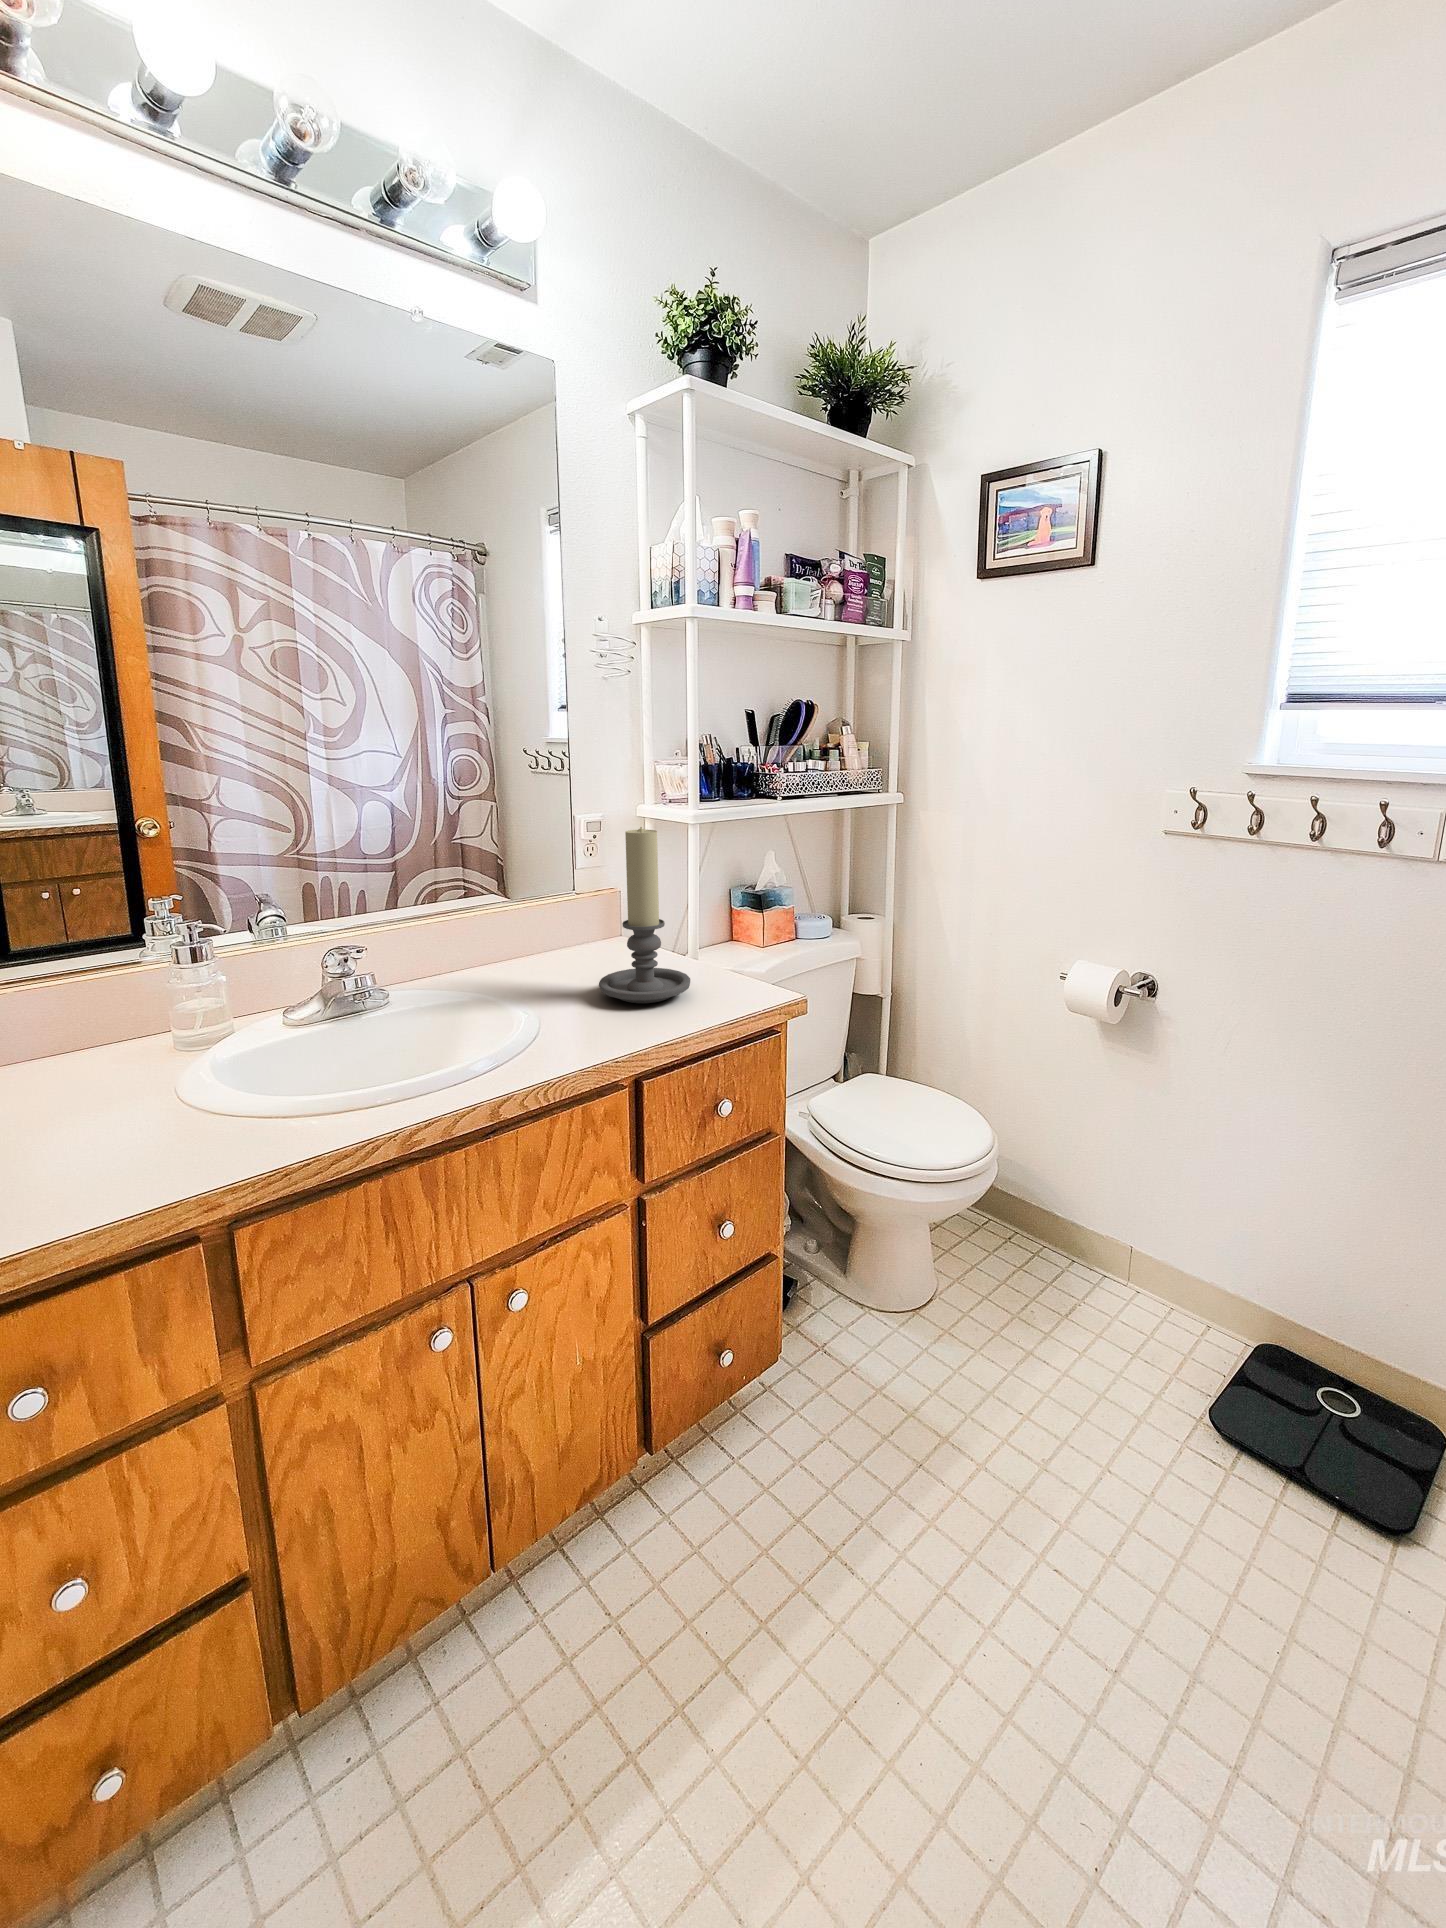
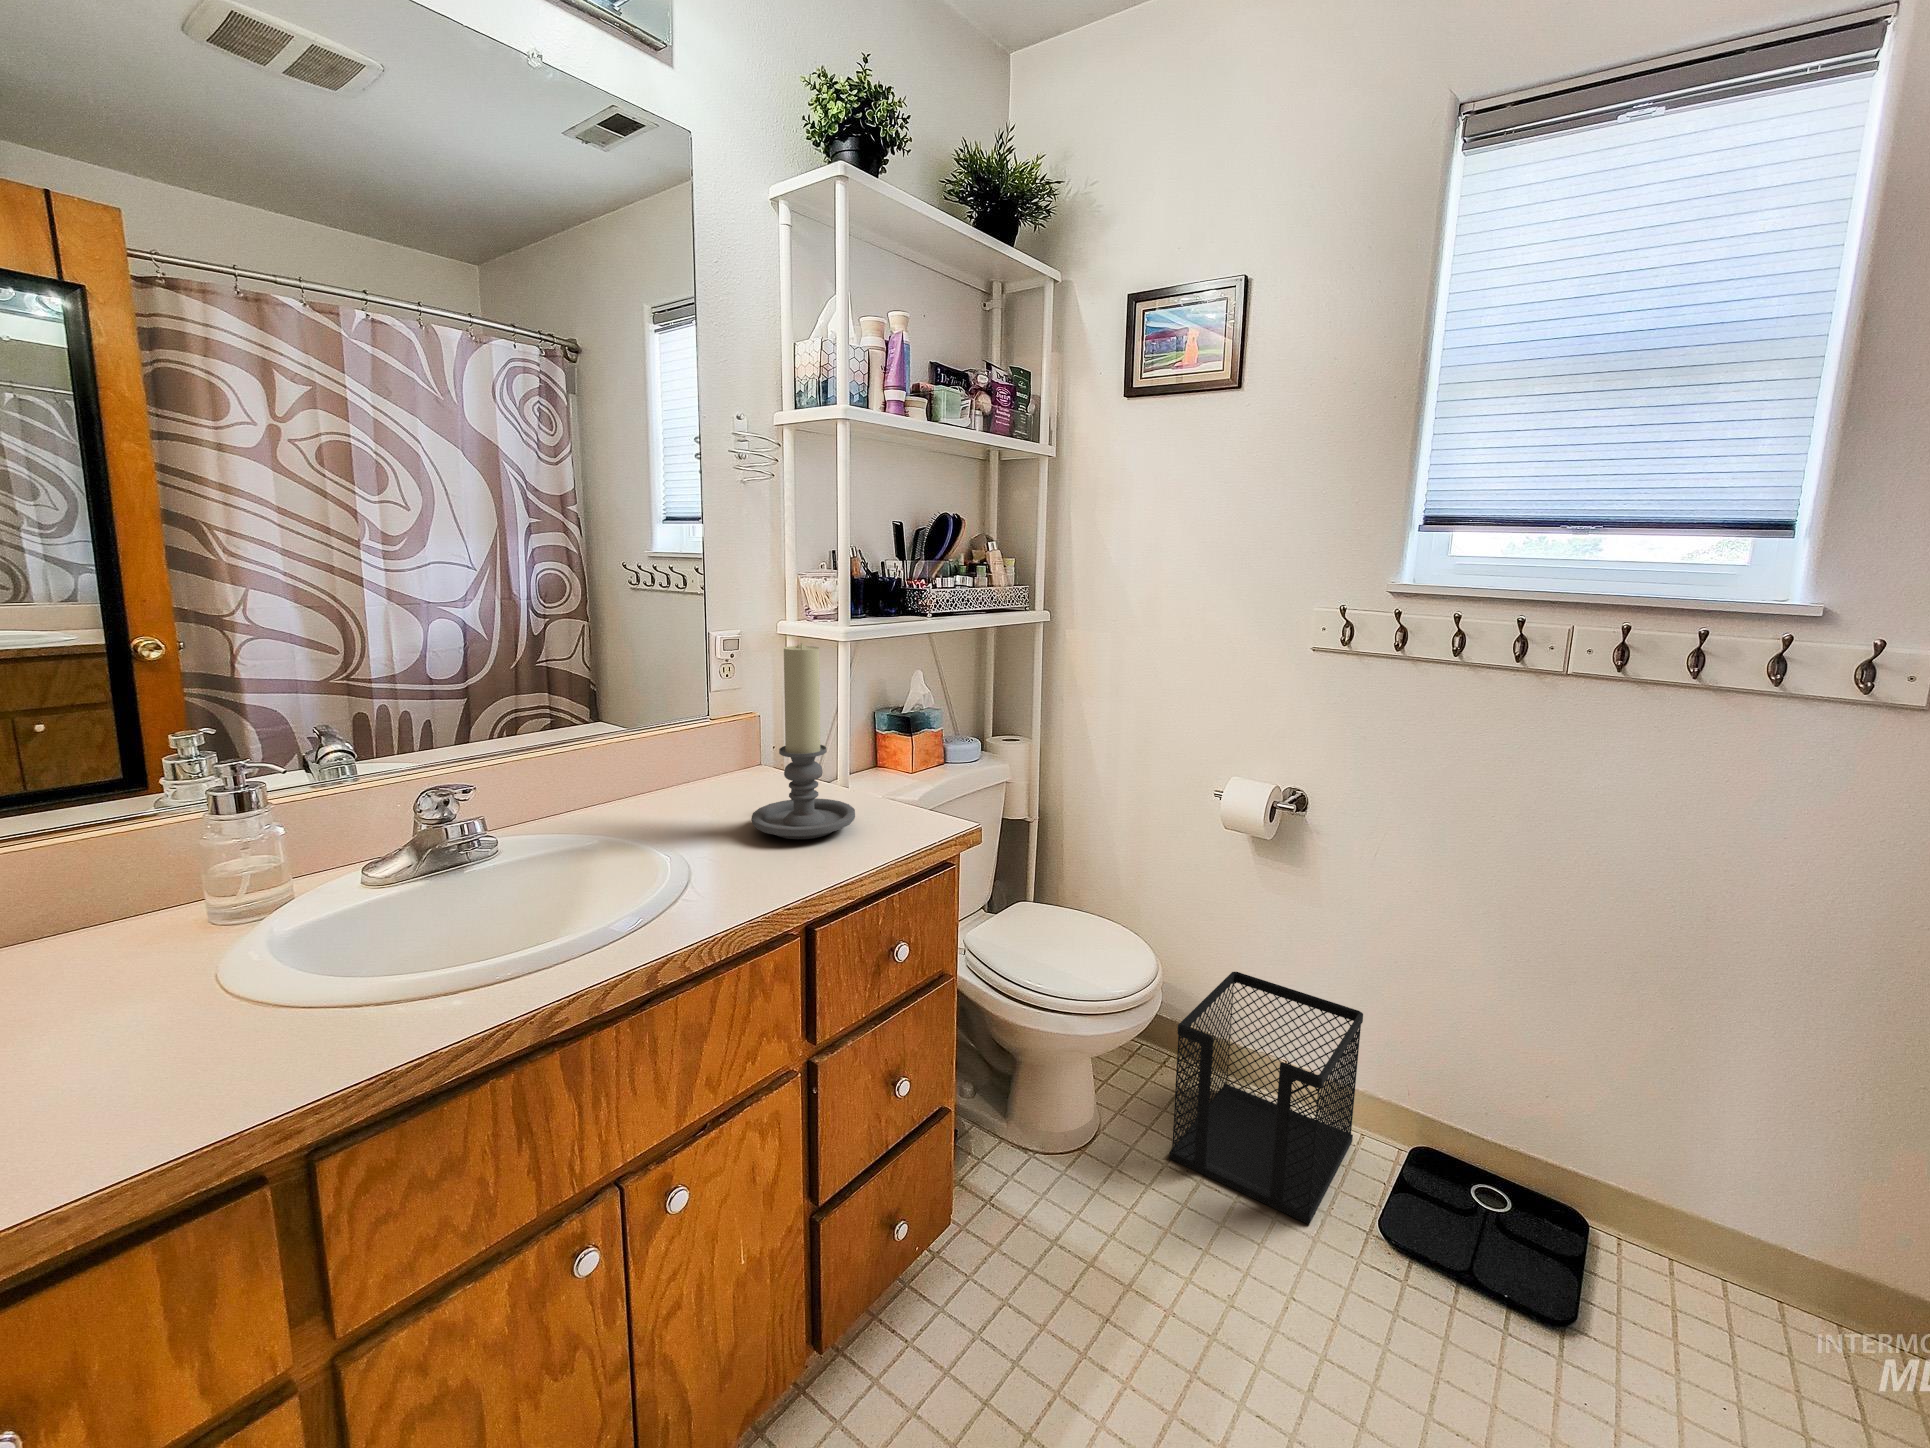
wastebasket: none [1000,1154,1207,1403] -> present [1169,972,1363,1224]

